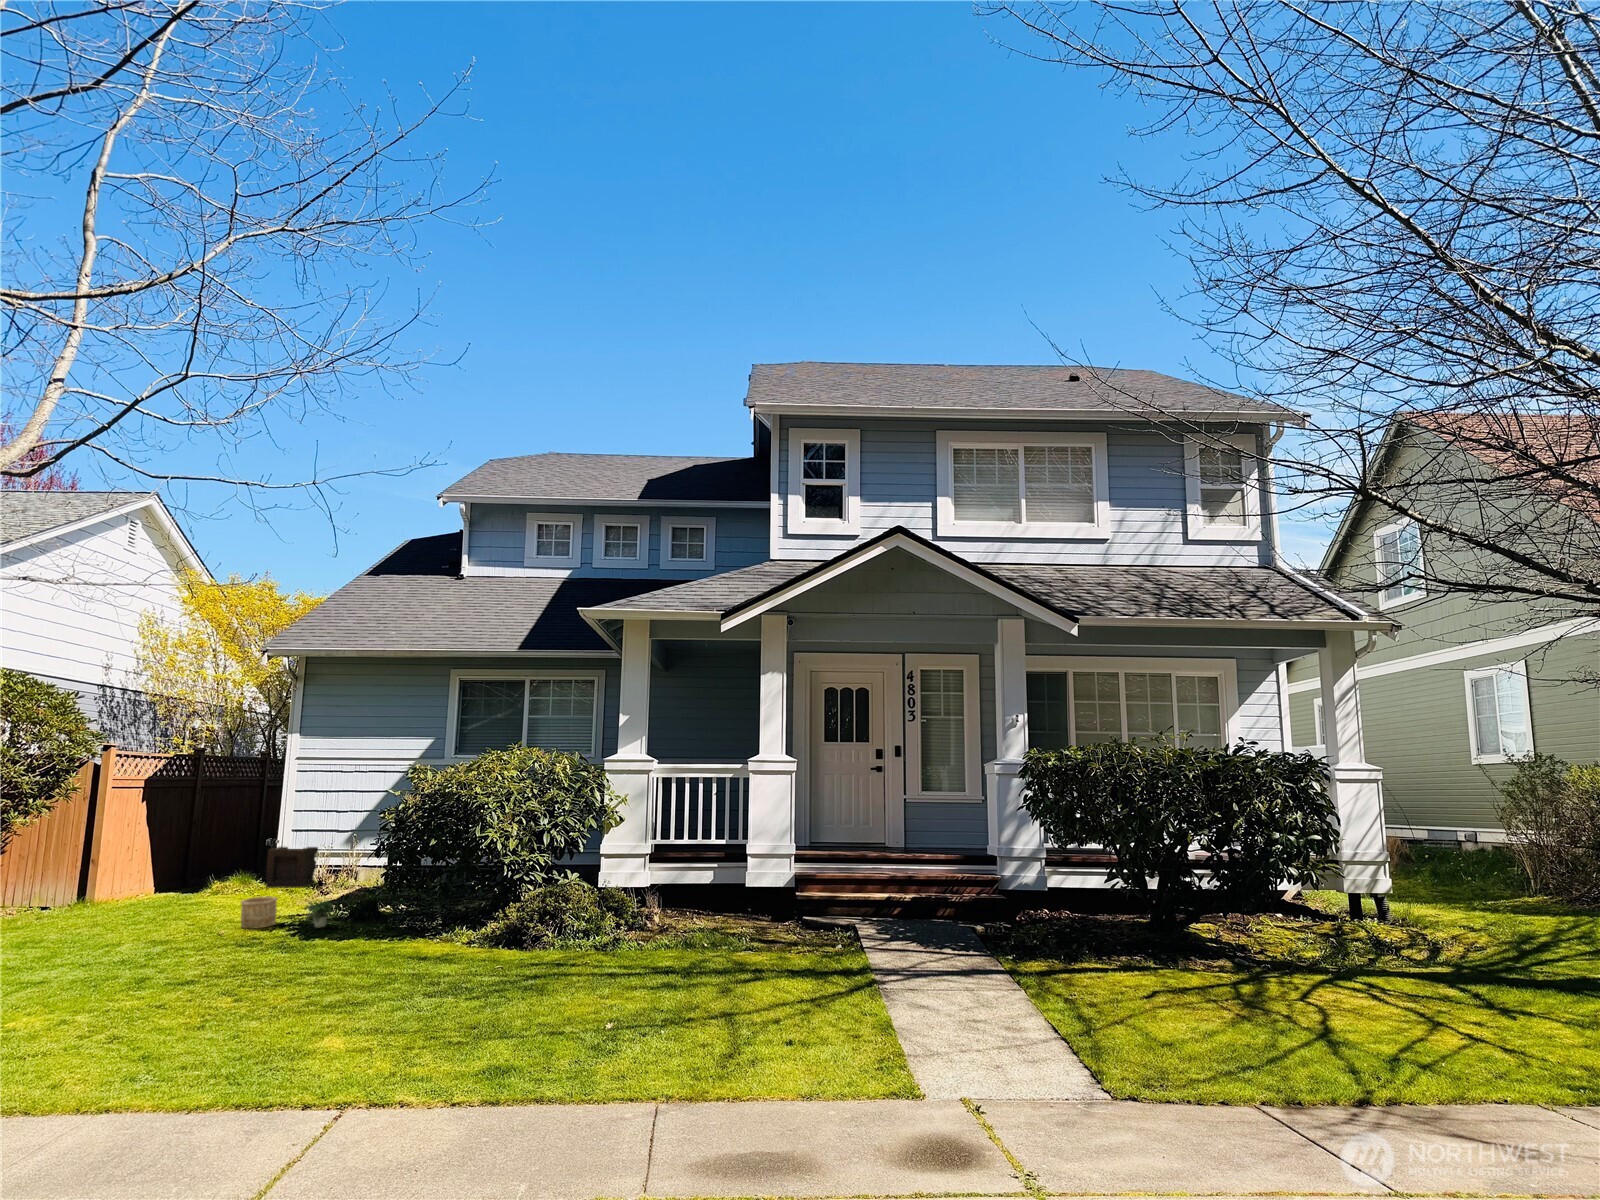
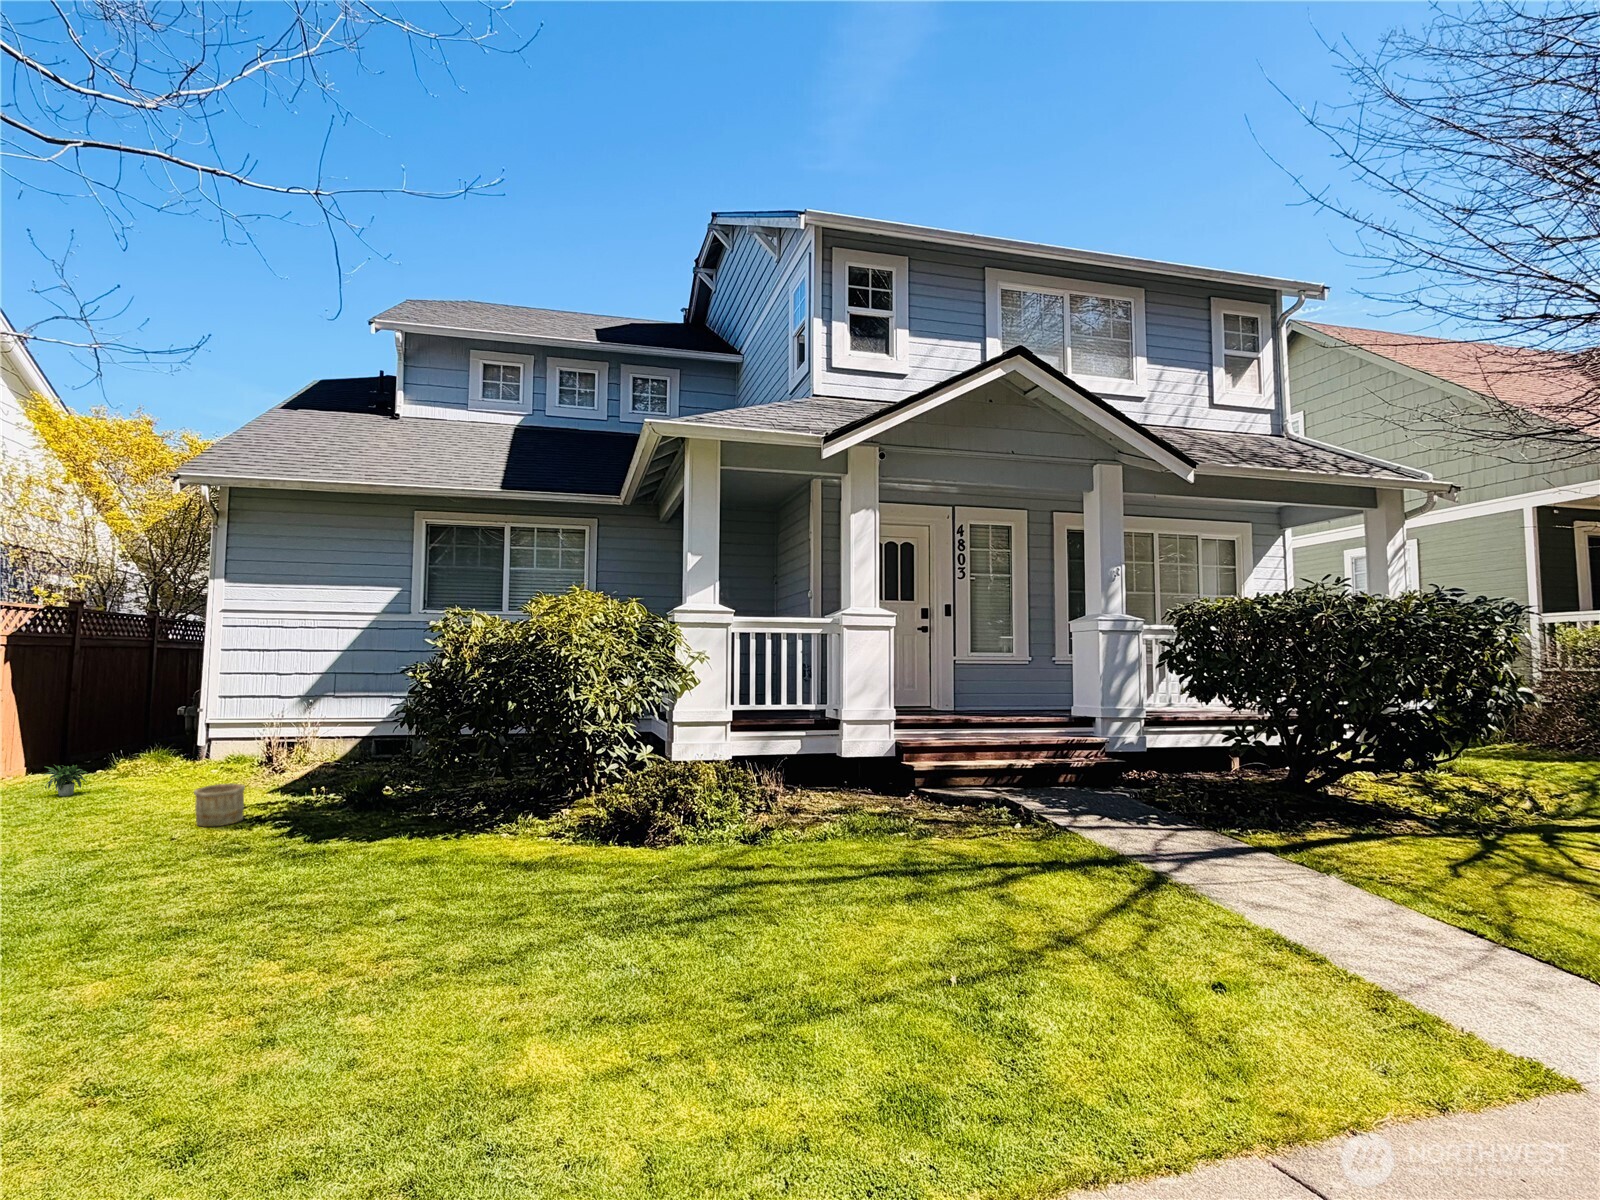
wooden crate: present [266,847,318,888] -> none [190,715,260,767]
potted plant: present [307,900,334,927] -> present [44,765,87,796]

